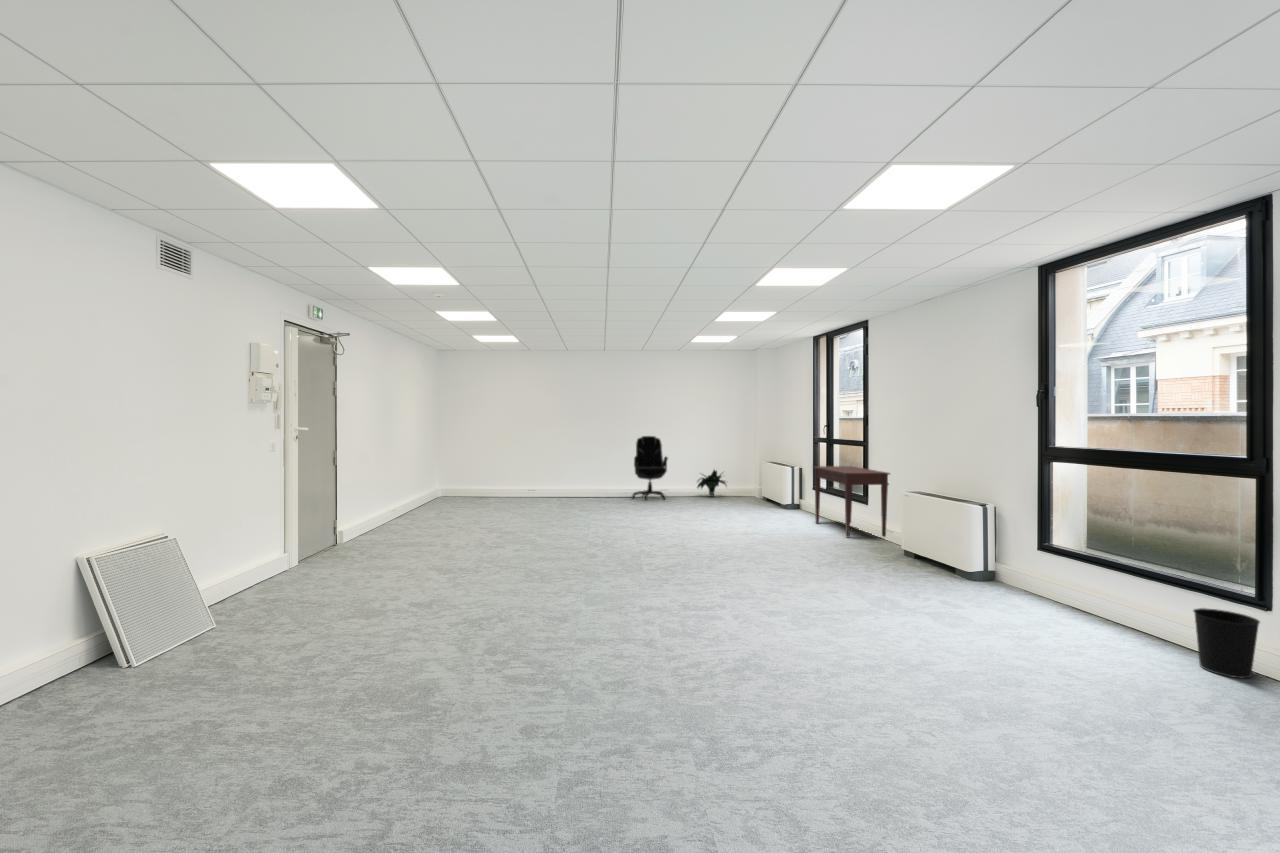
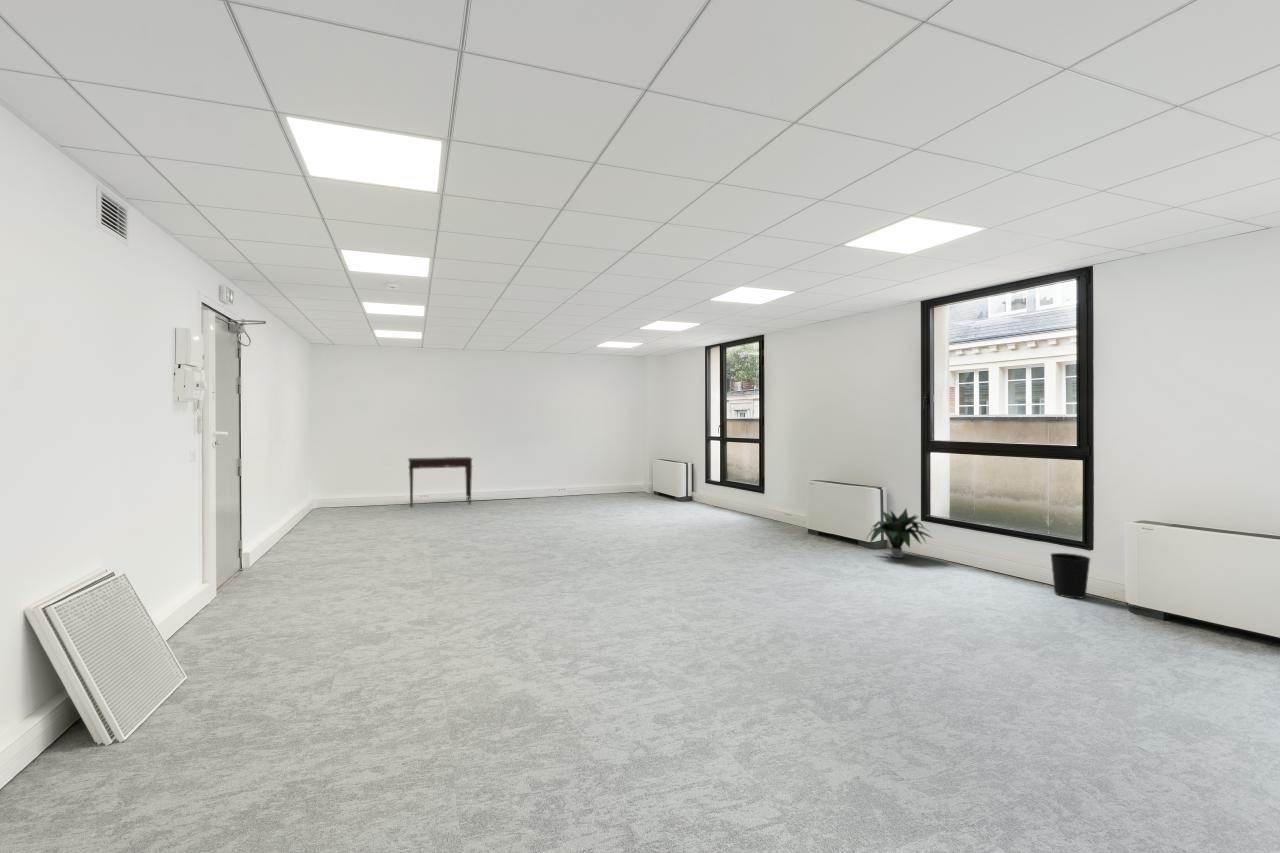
office chair: present [632,436,668,499] -> none [525,438,563,503]
desk: present [813,466,890,537] -> present [409,457,472,507]
potted plant: present [697,470,726,497] -> present [870,509,930,558]

